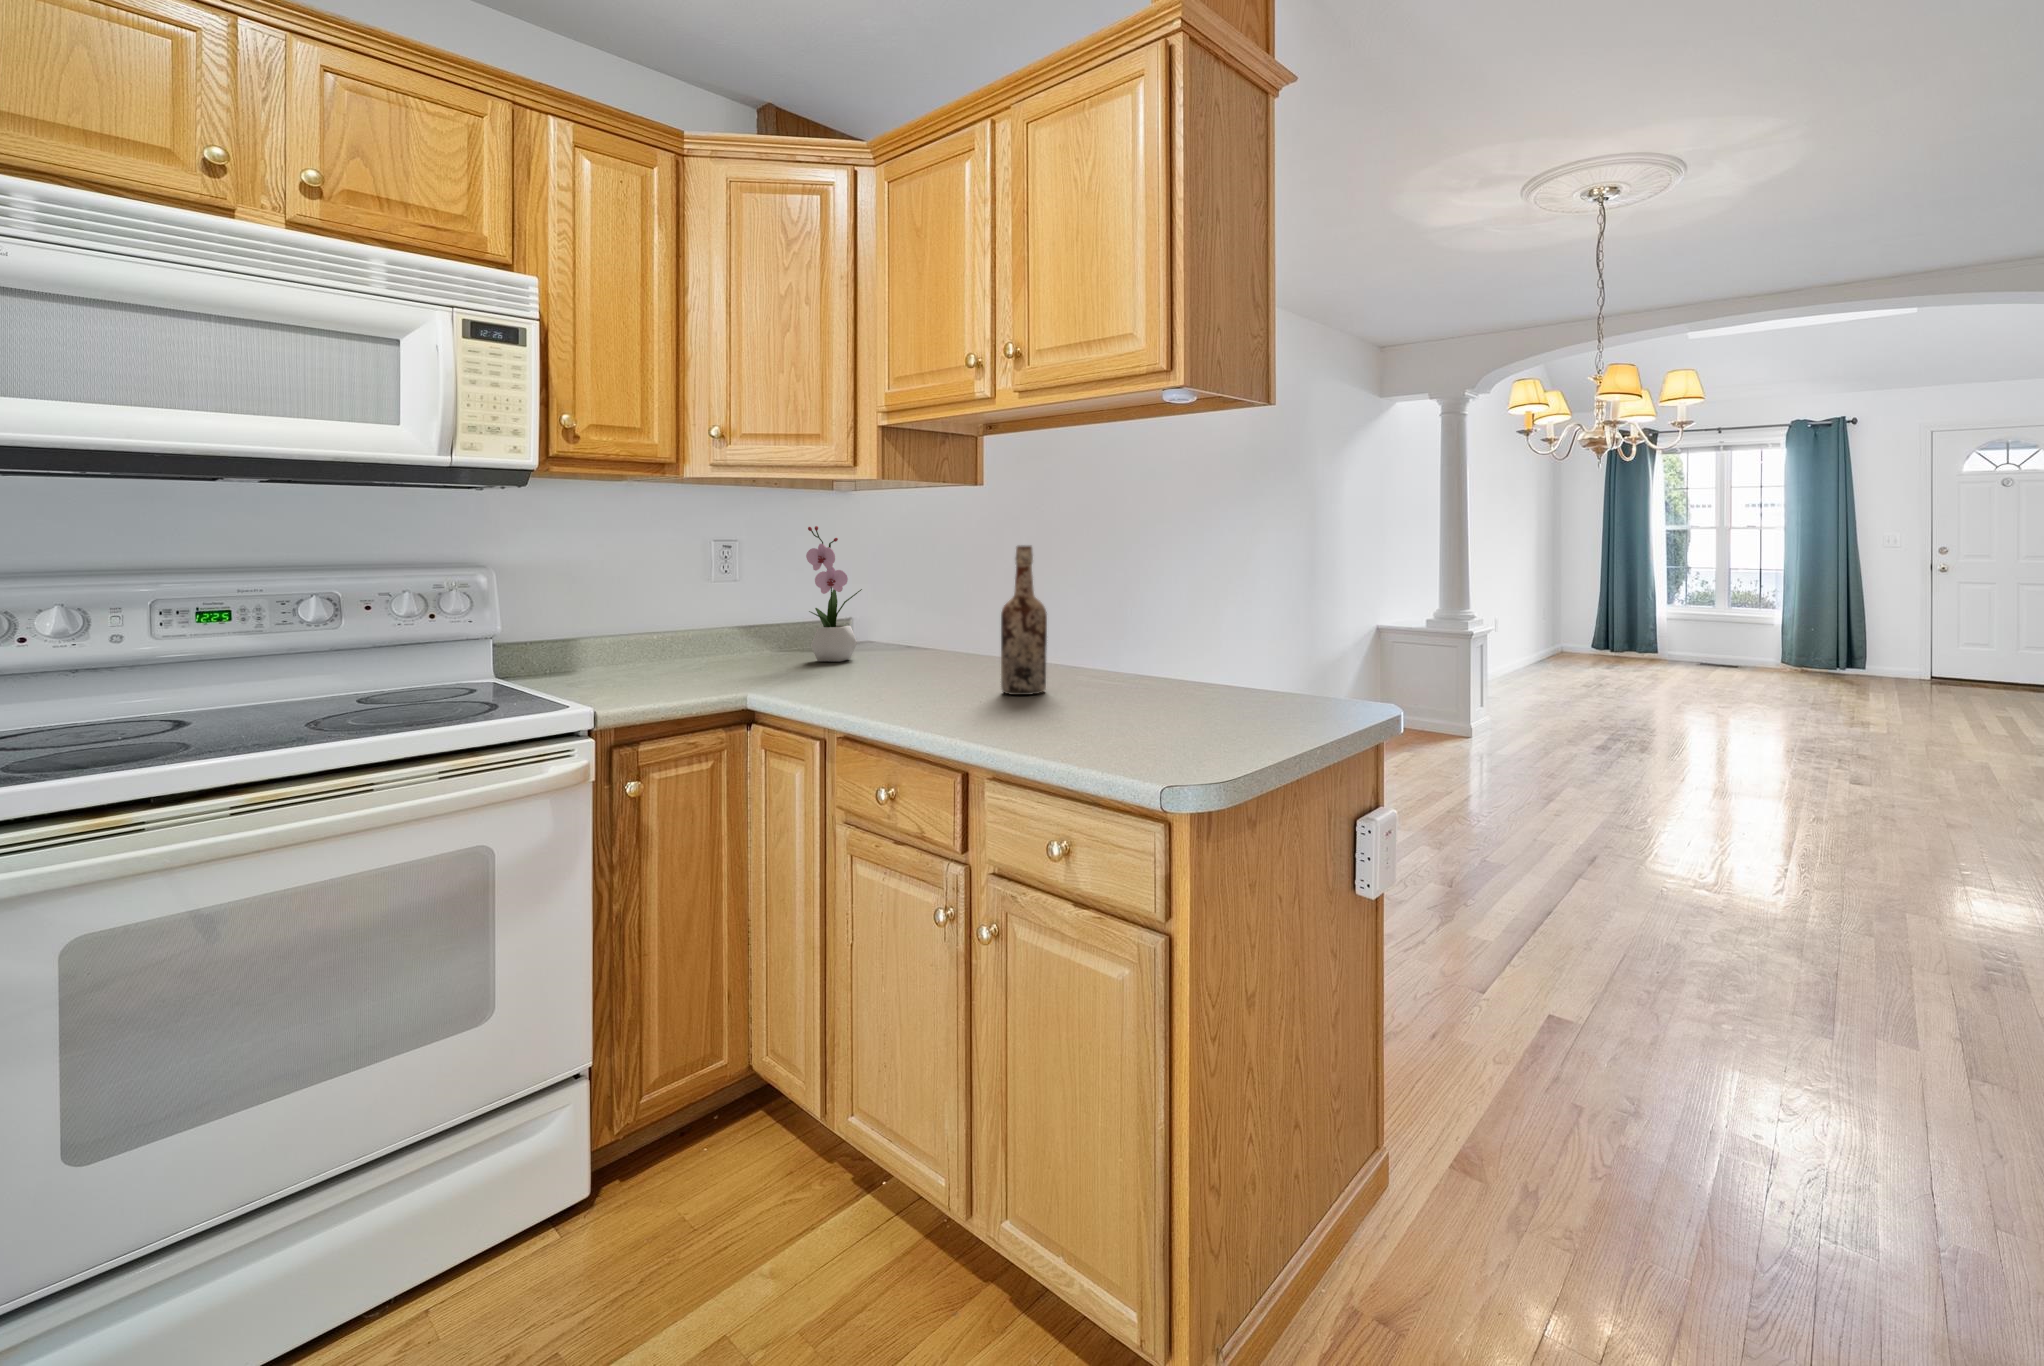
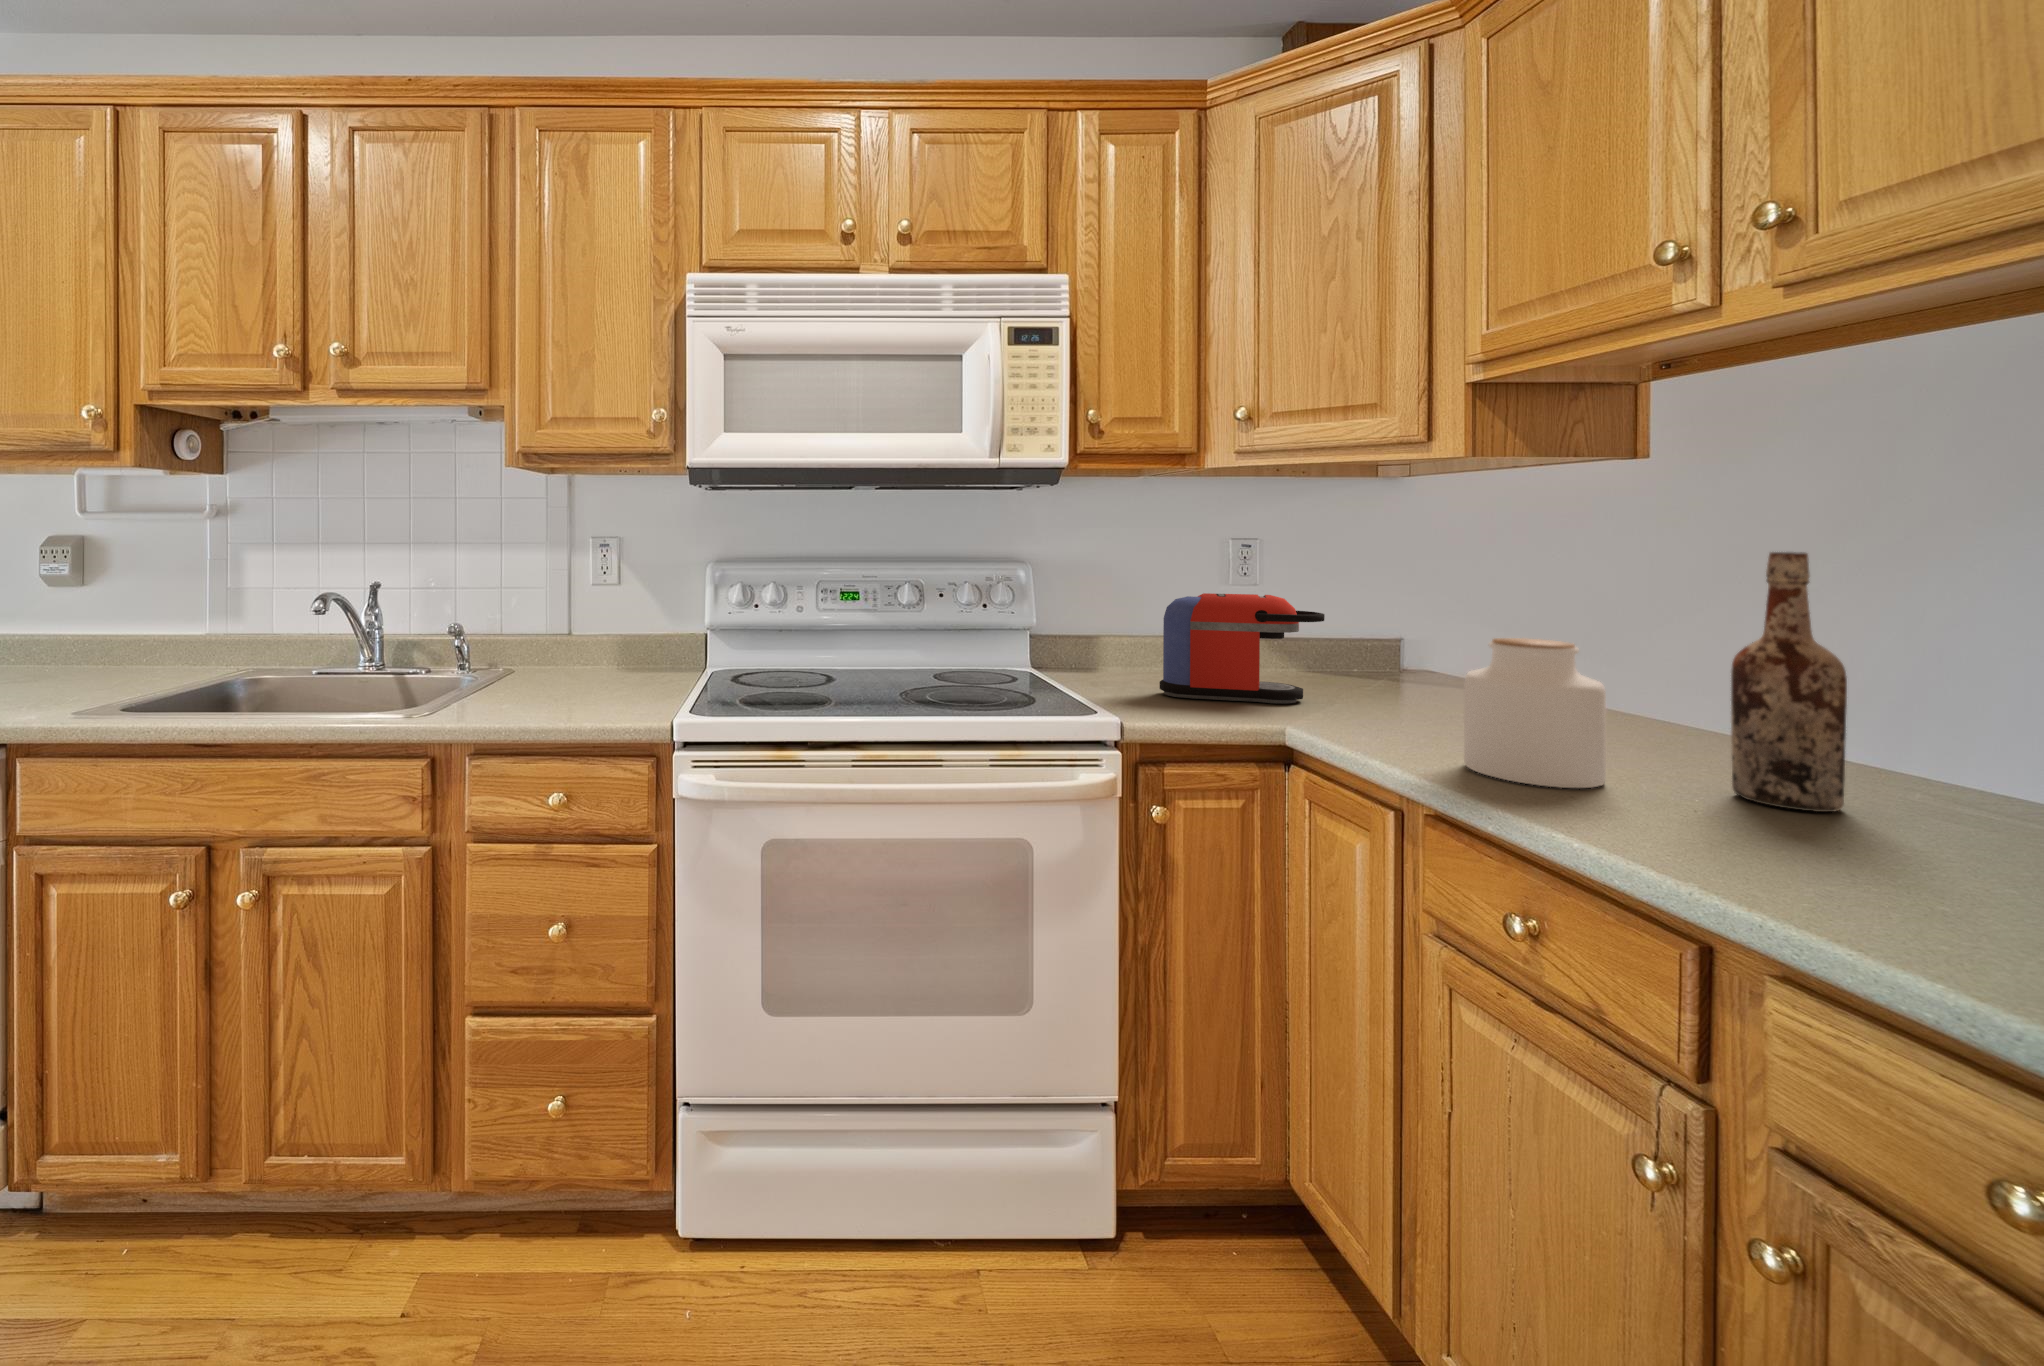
flower arrangement: present [806,526,862,662] -> none [1355,523,1433,695]
coffee maker: none [636,588,781,685] -> present [1160,593,1325,704]
jar: none [864,607,942,705] -> present [1464,638,1606,788]

